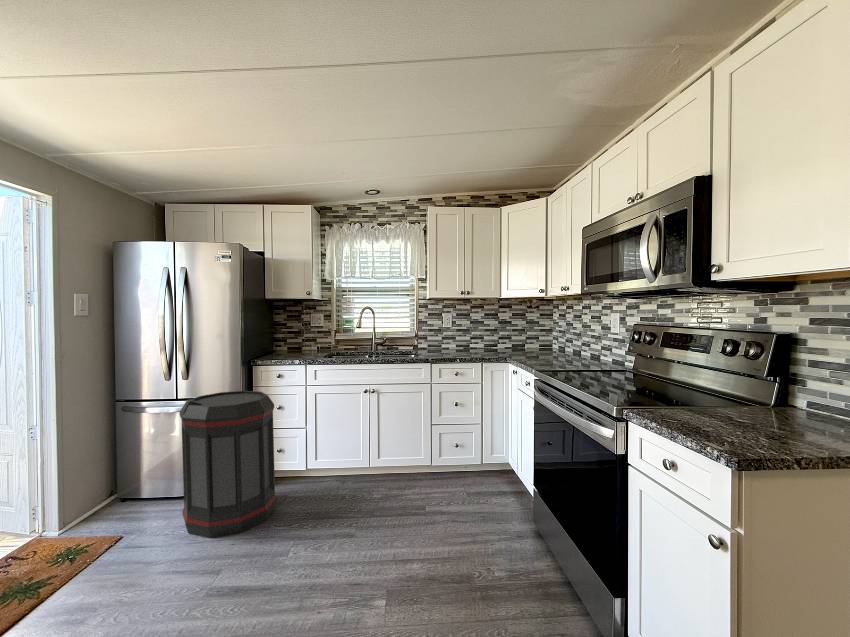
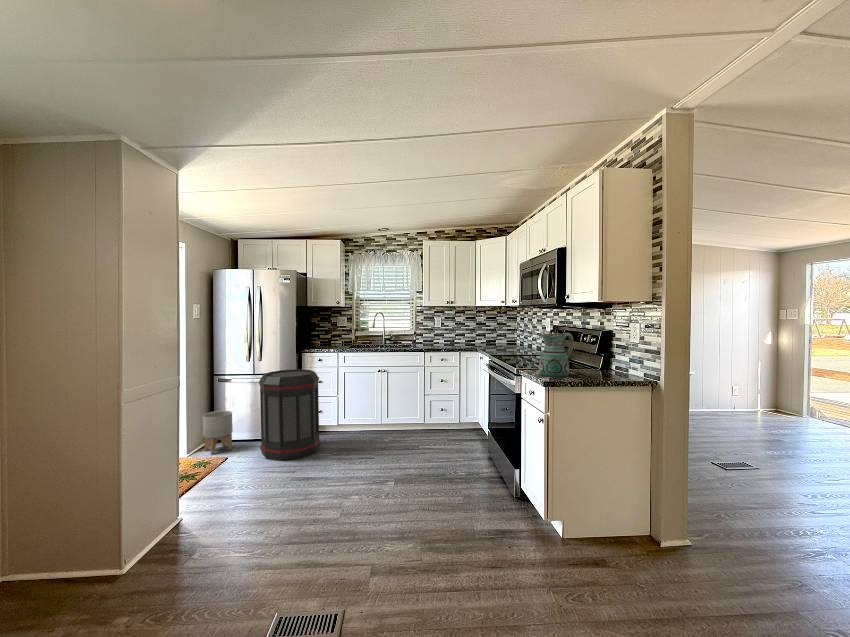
ceramic pitcher: none [675,339,746,433] -> present [539,333,574,377]
planter: none [95,453,144,524] -> present [203,411,233,454]

